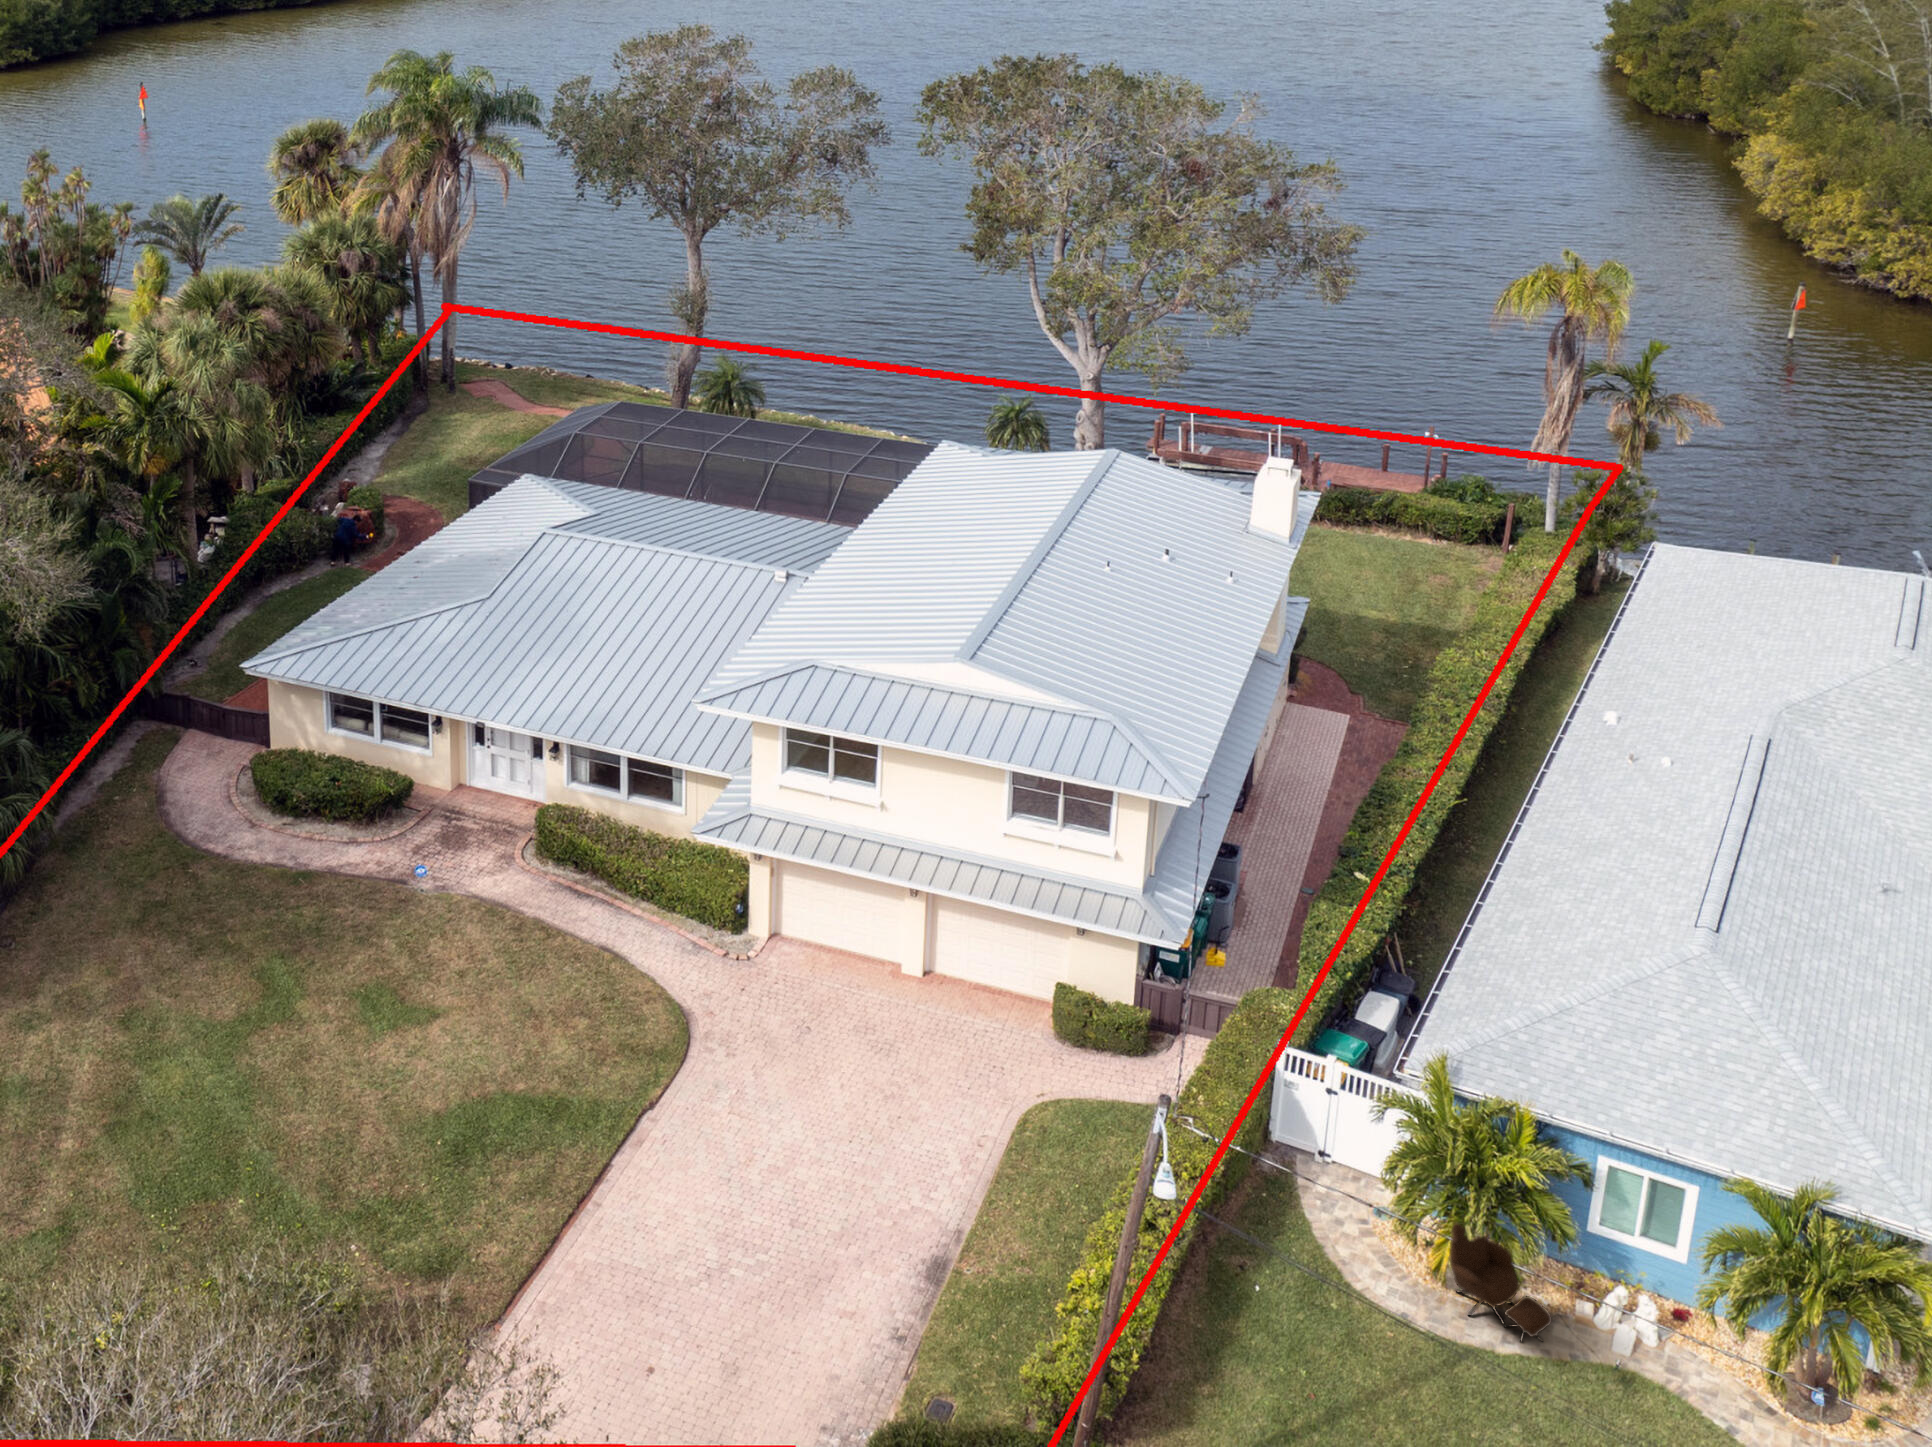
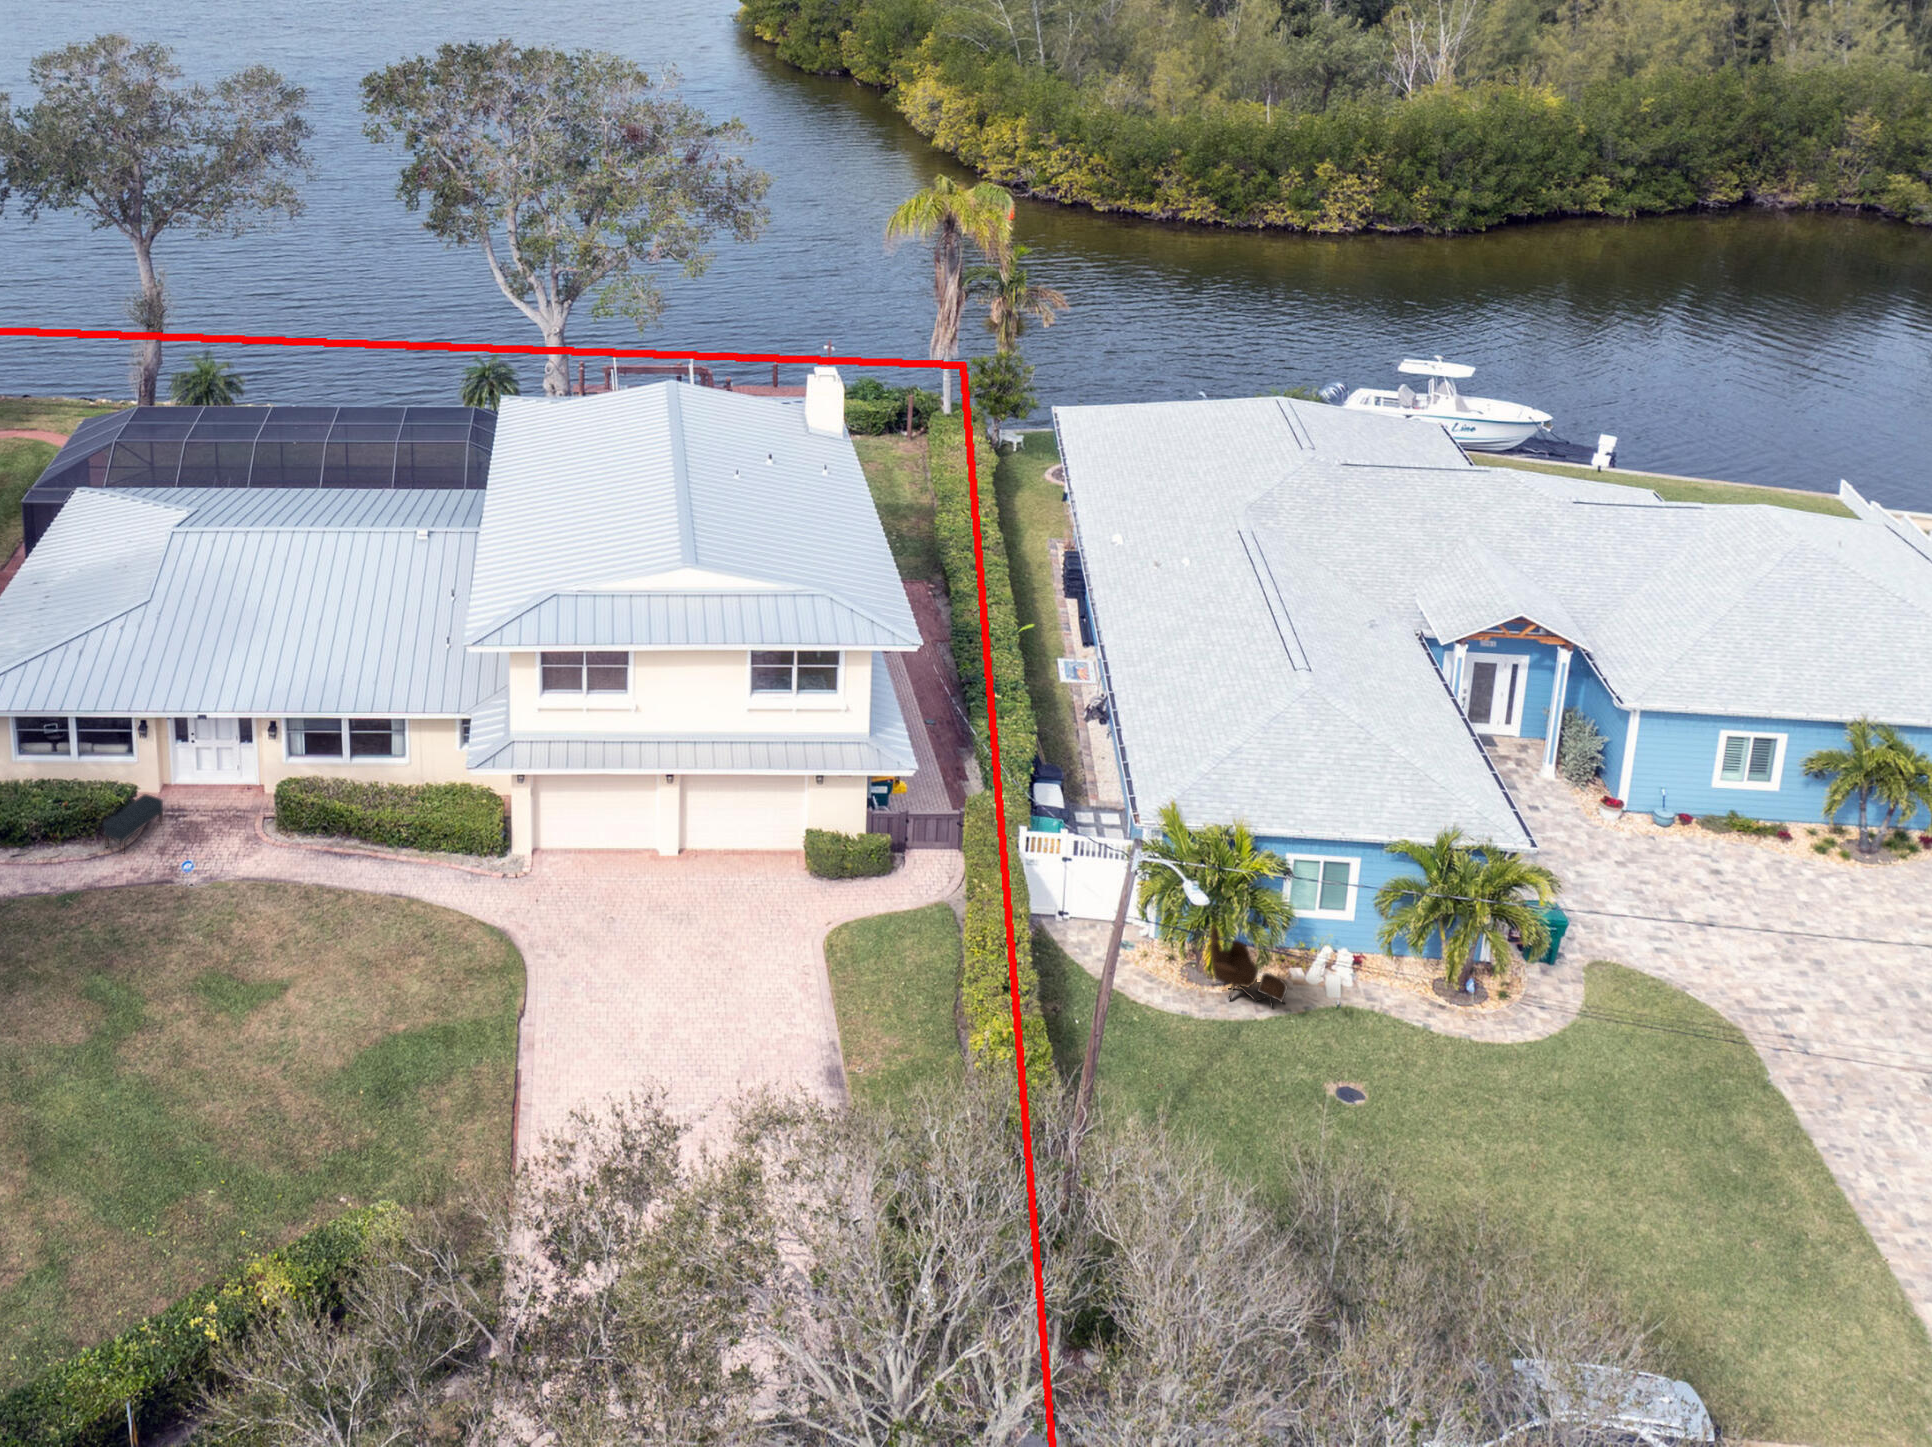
bench: none [376,790,442,843] -> present [103,794,163,853]

